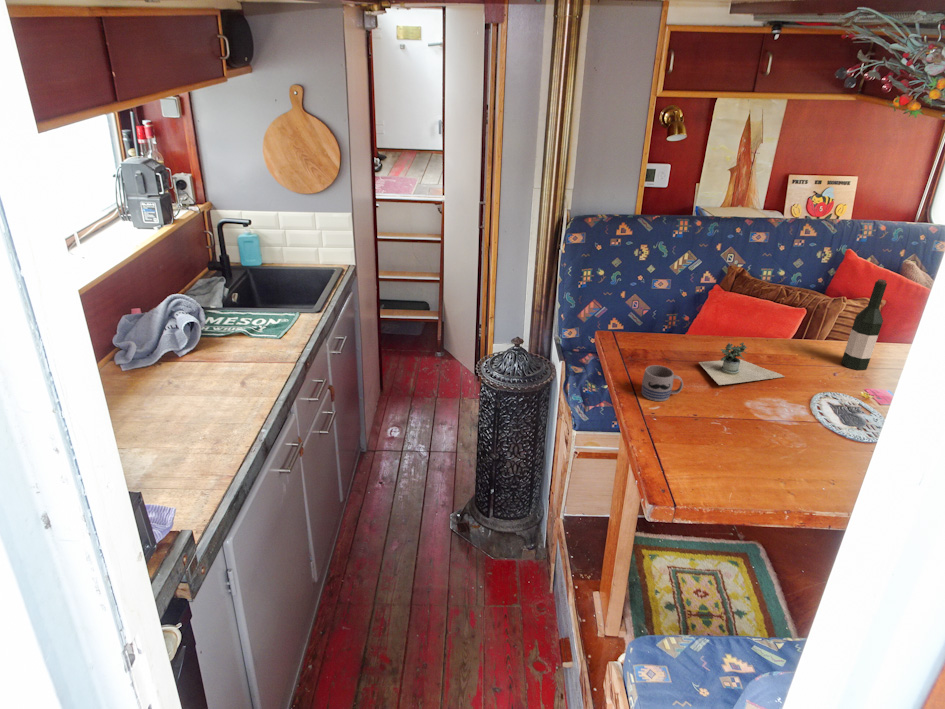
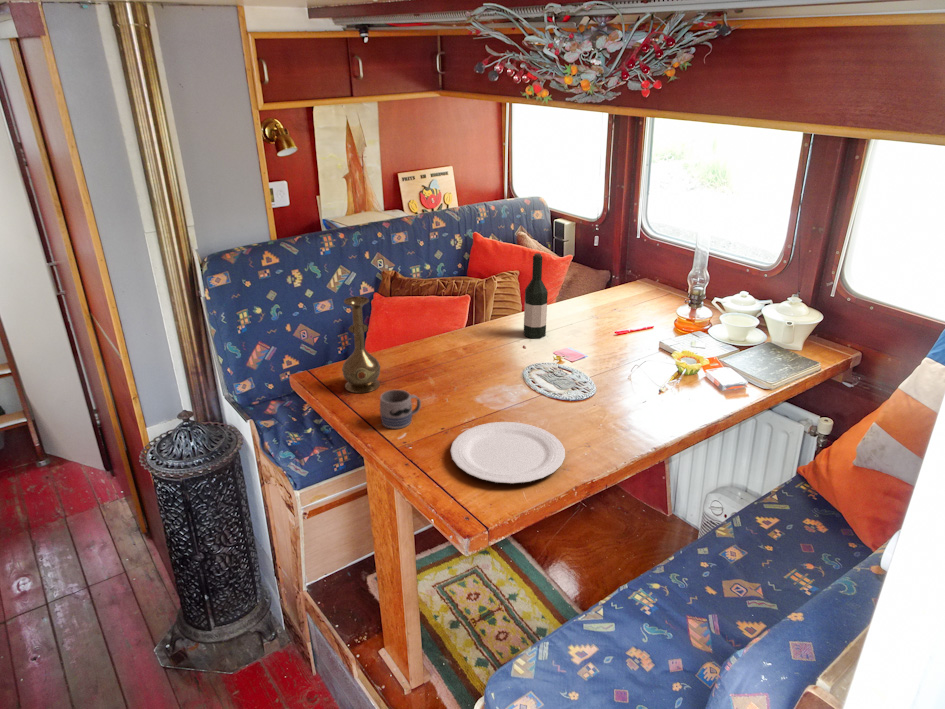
vase: none [631,276,672,364] -> present [342,296,380,393]
potted plant: present [699,343,784,385] -> none [414,338,510,391]
plate: none [680,422,799,488] -> present [451,422,565,484]

